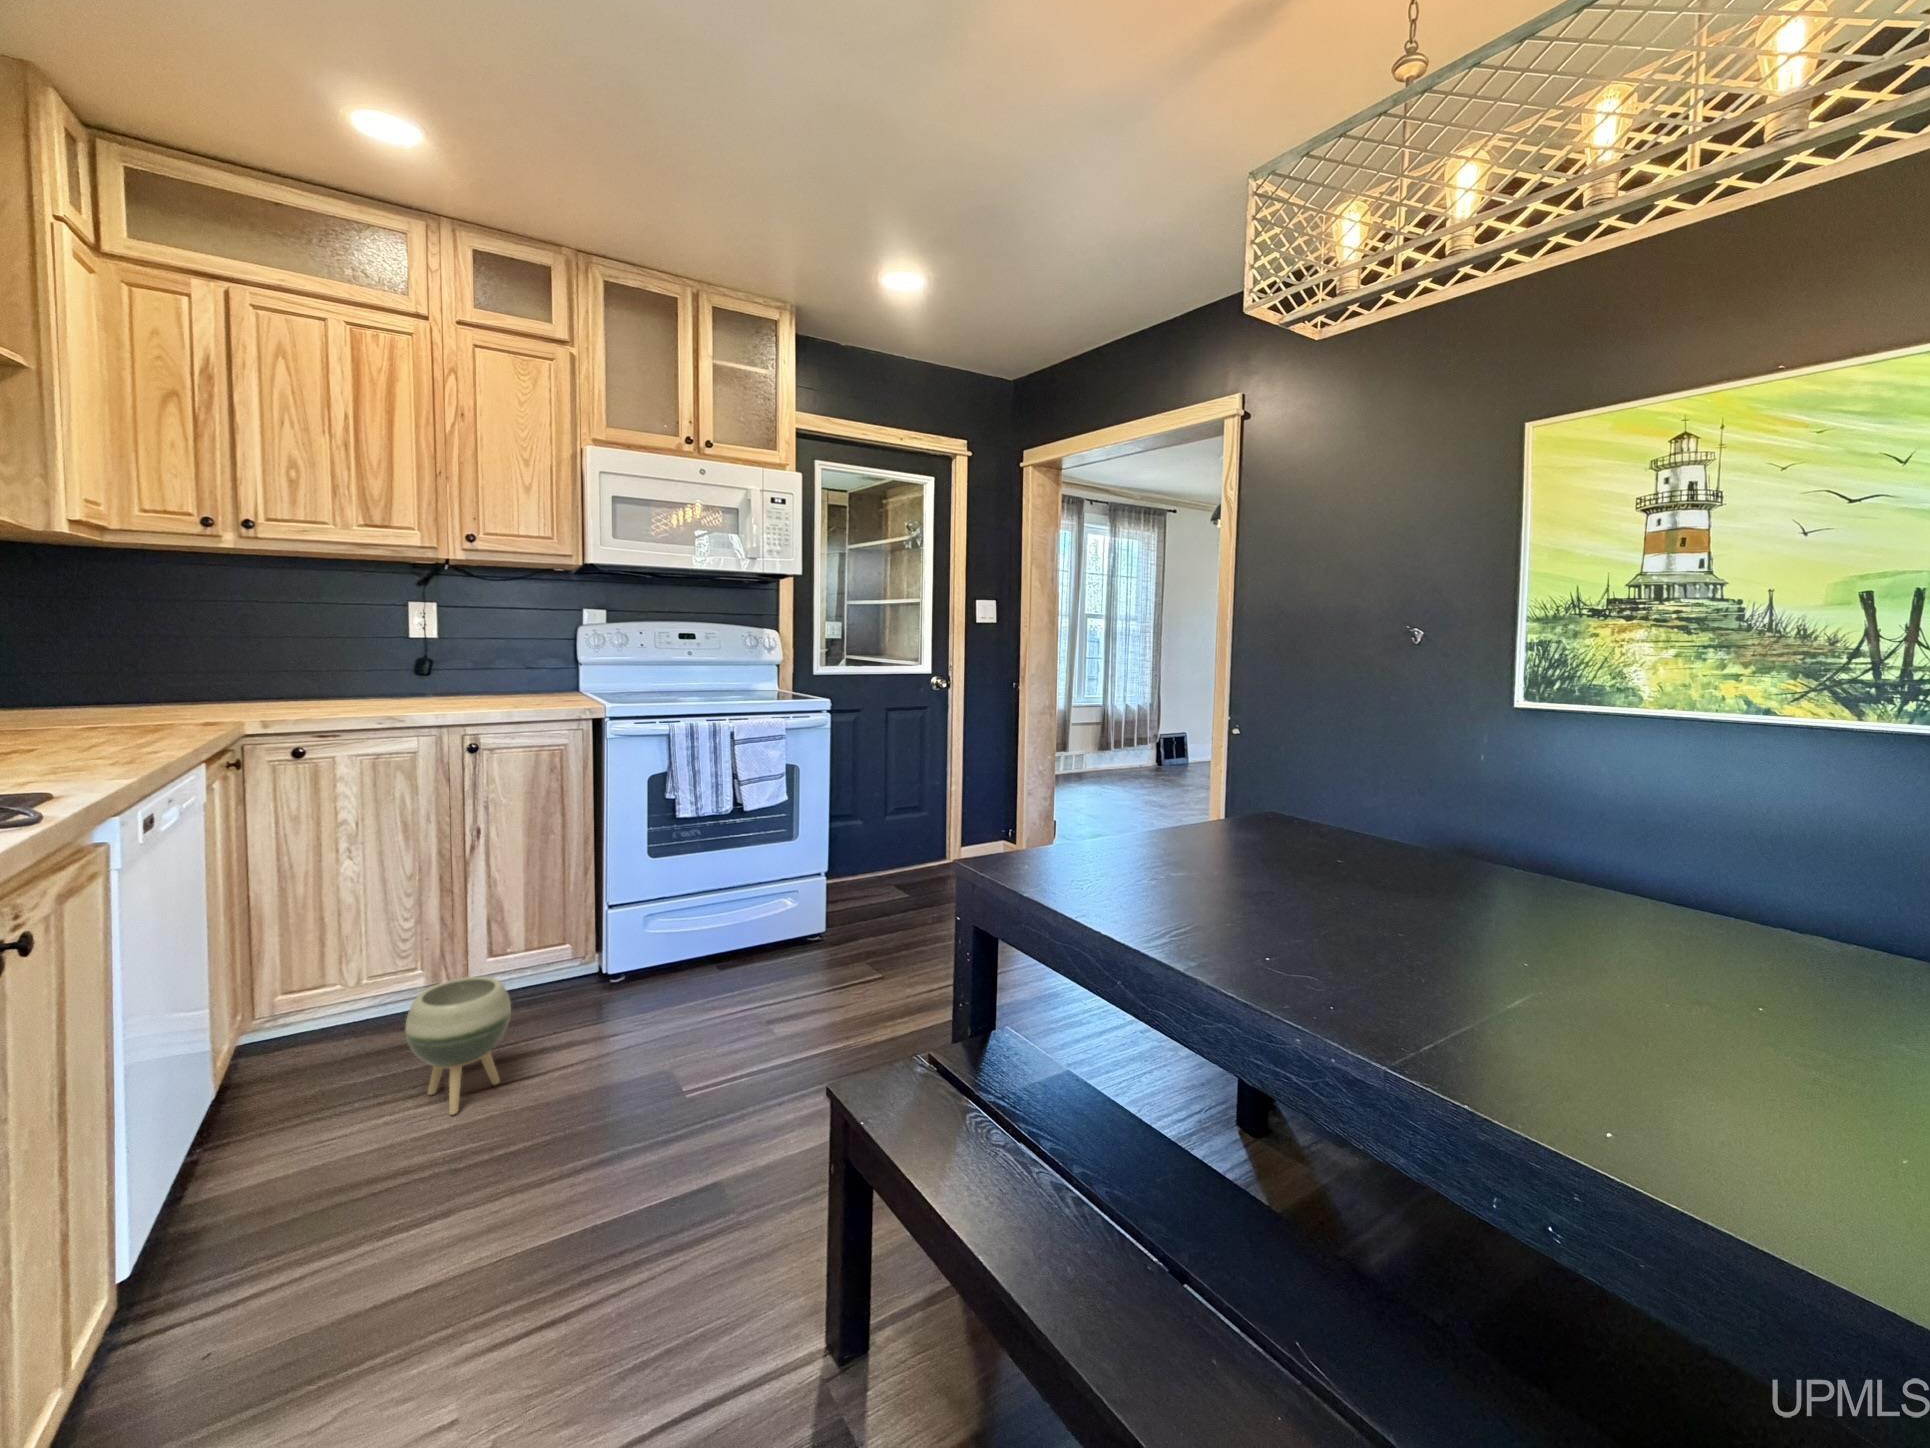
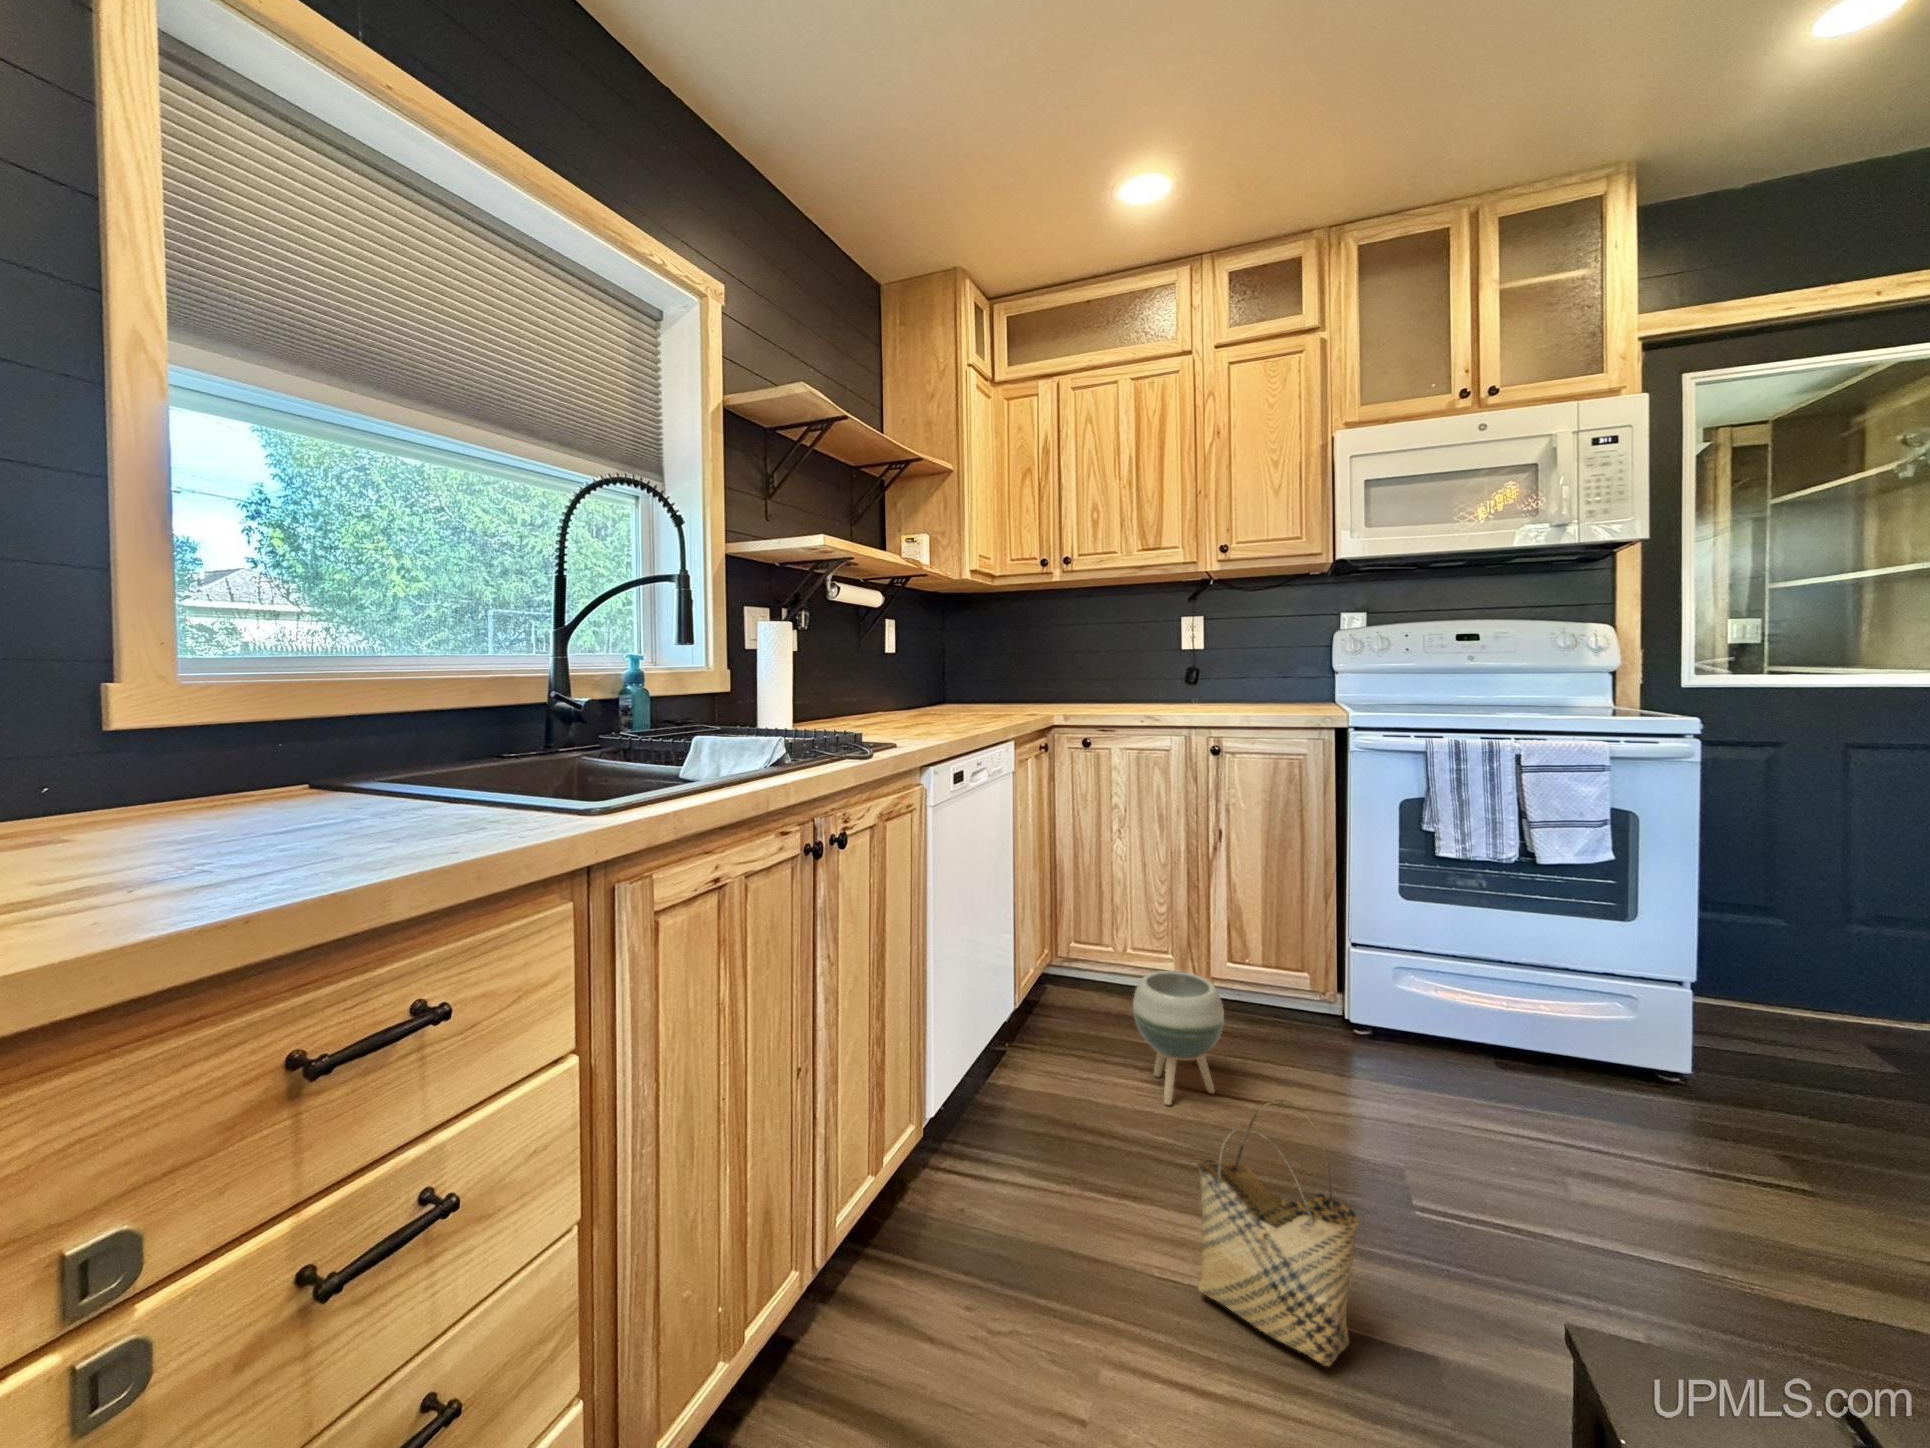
woven basket: none [534,1043,675,1242] -> present [1197,1100,1359,1366]

